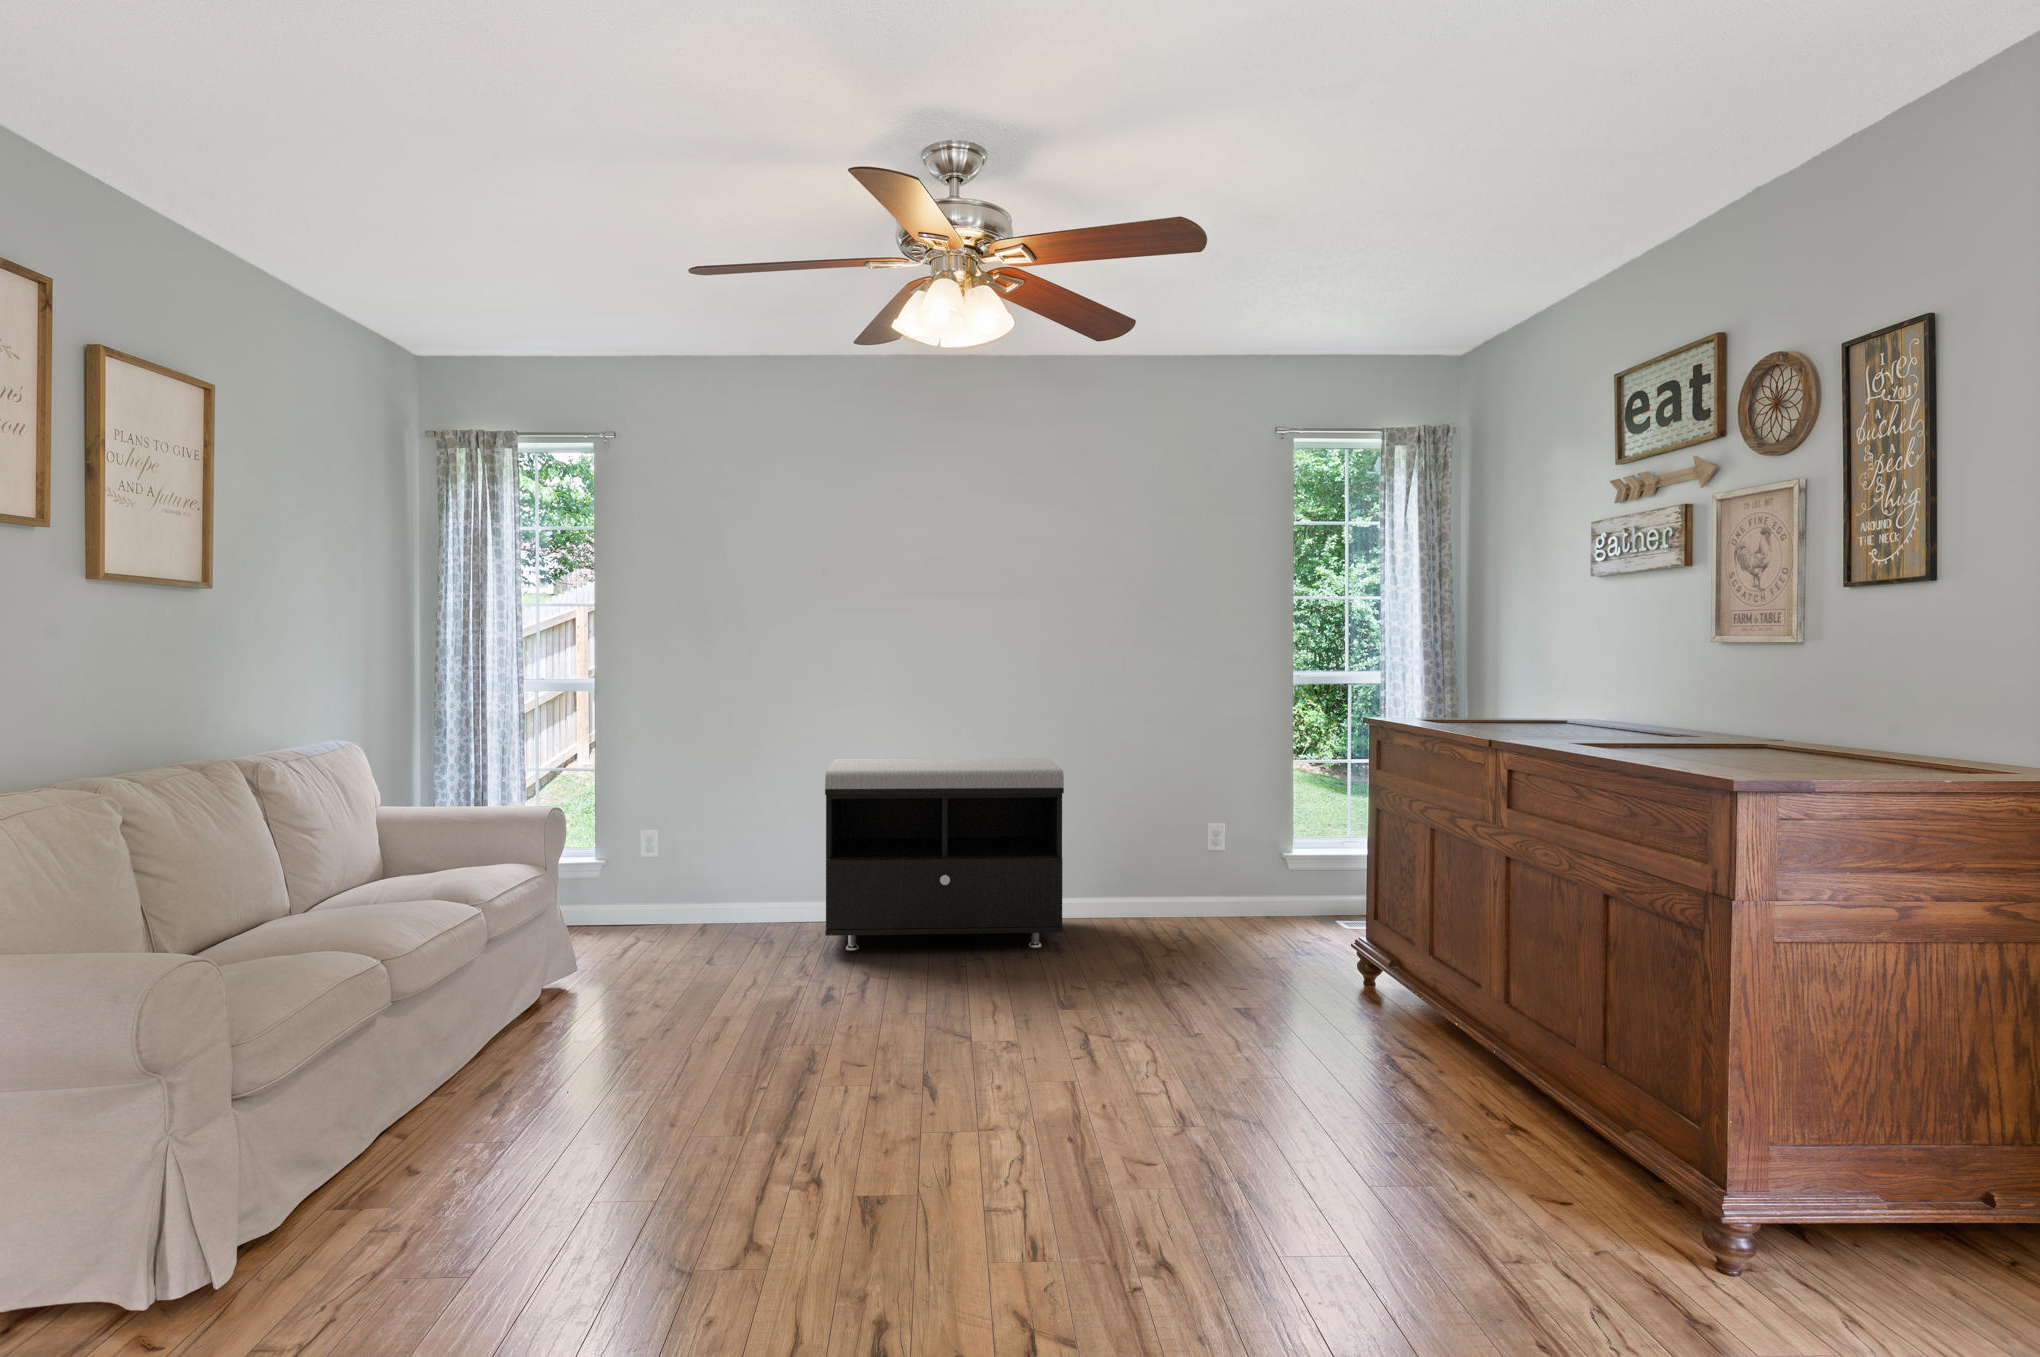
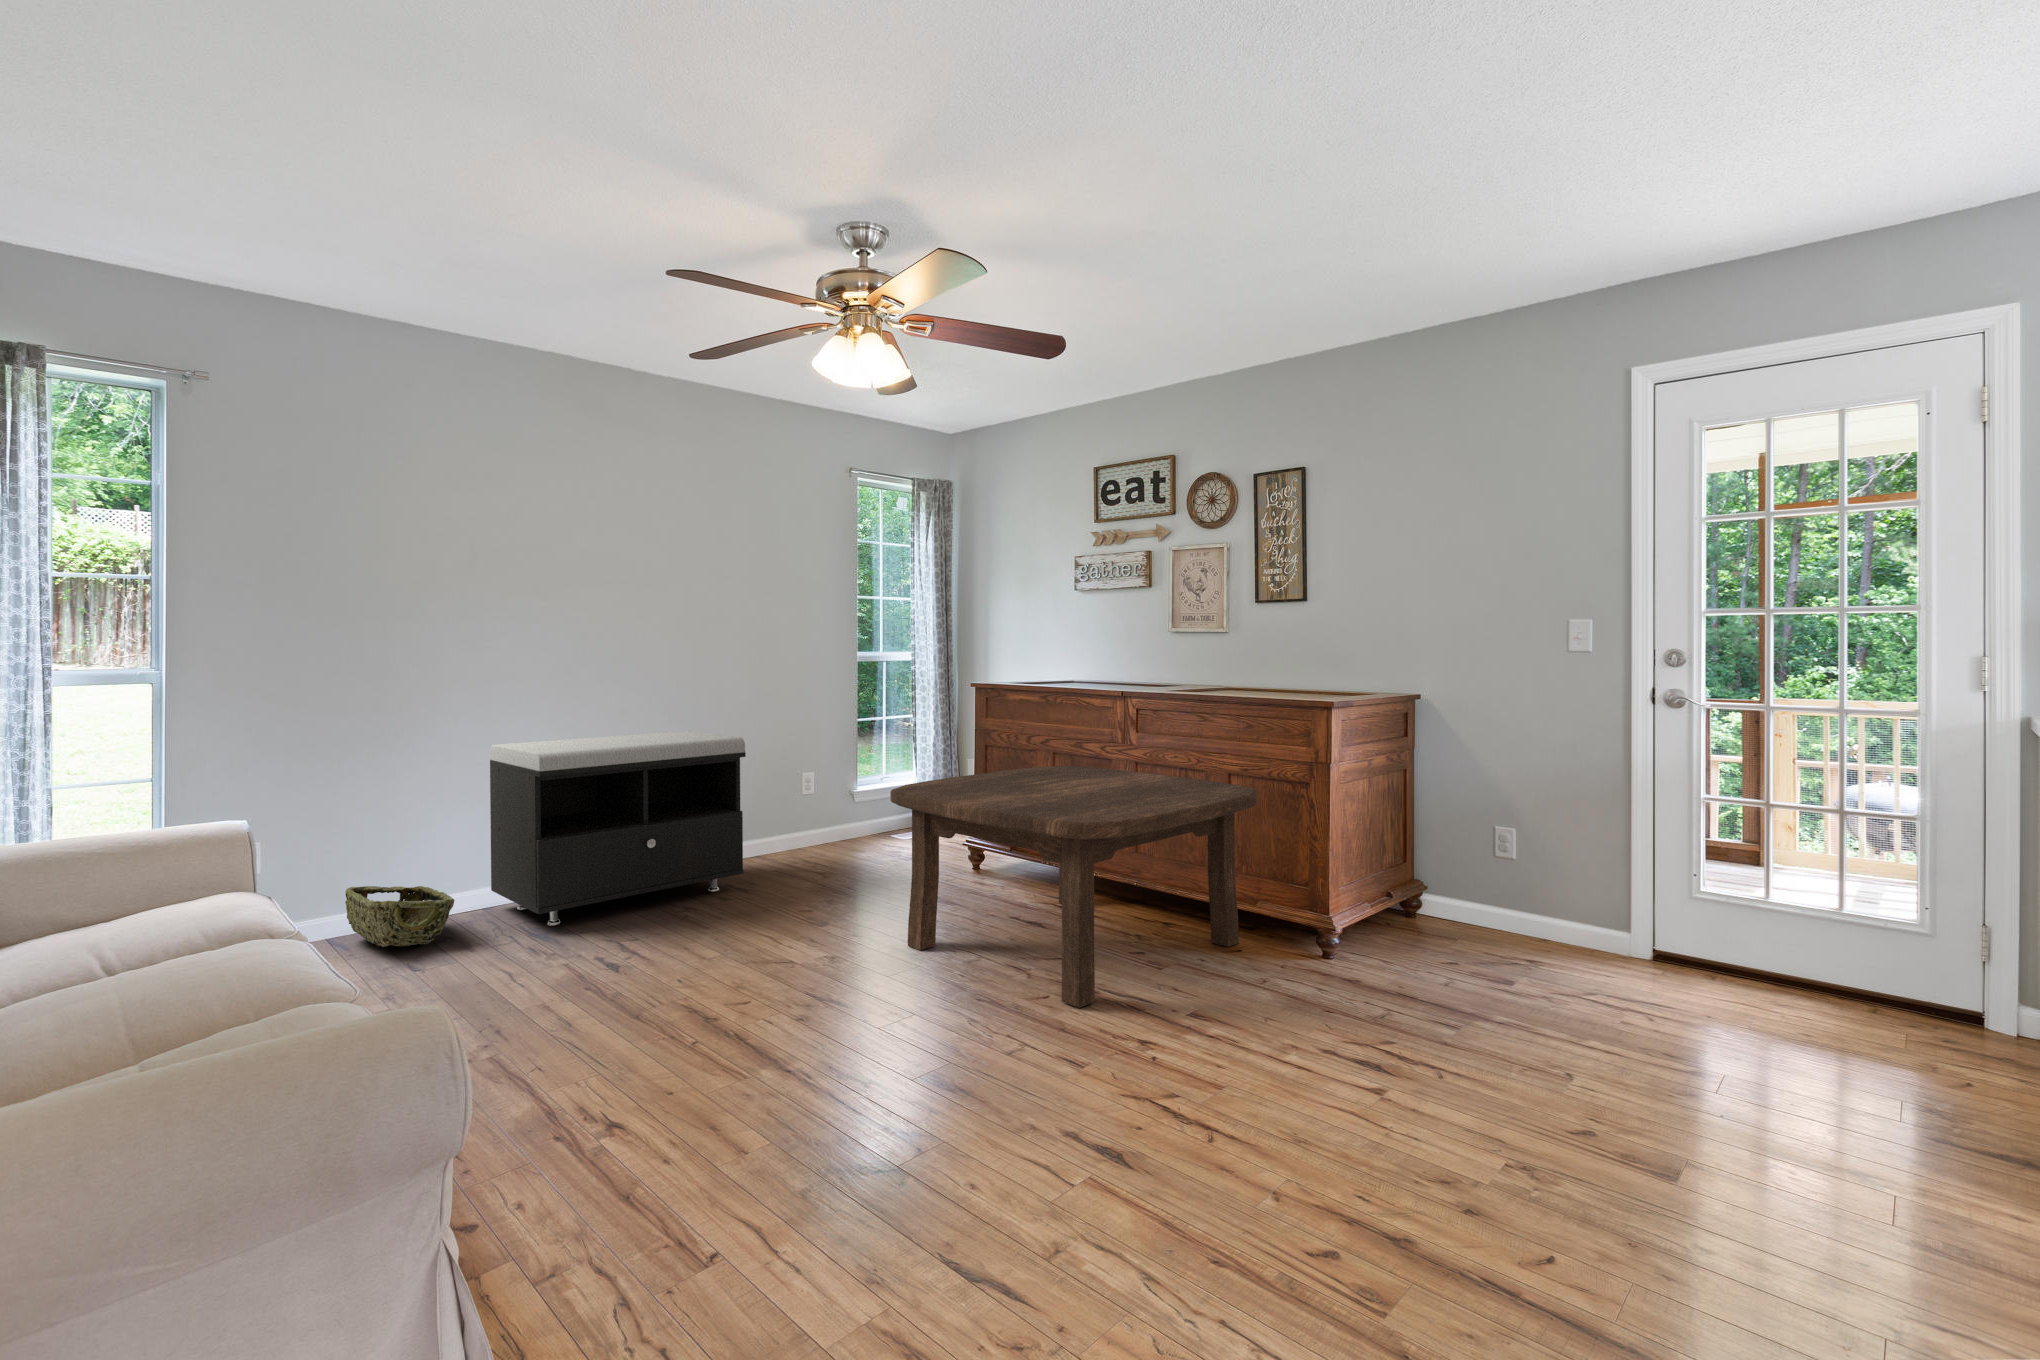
coffee table: none [1089,846,1634,1207] -> present [890,766,1257,1008]
woven basket: none [691,881,775,945] -> present [345,886,454,947]

